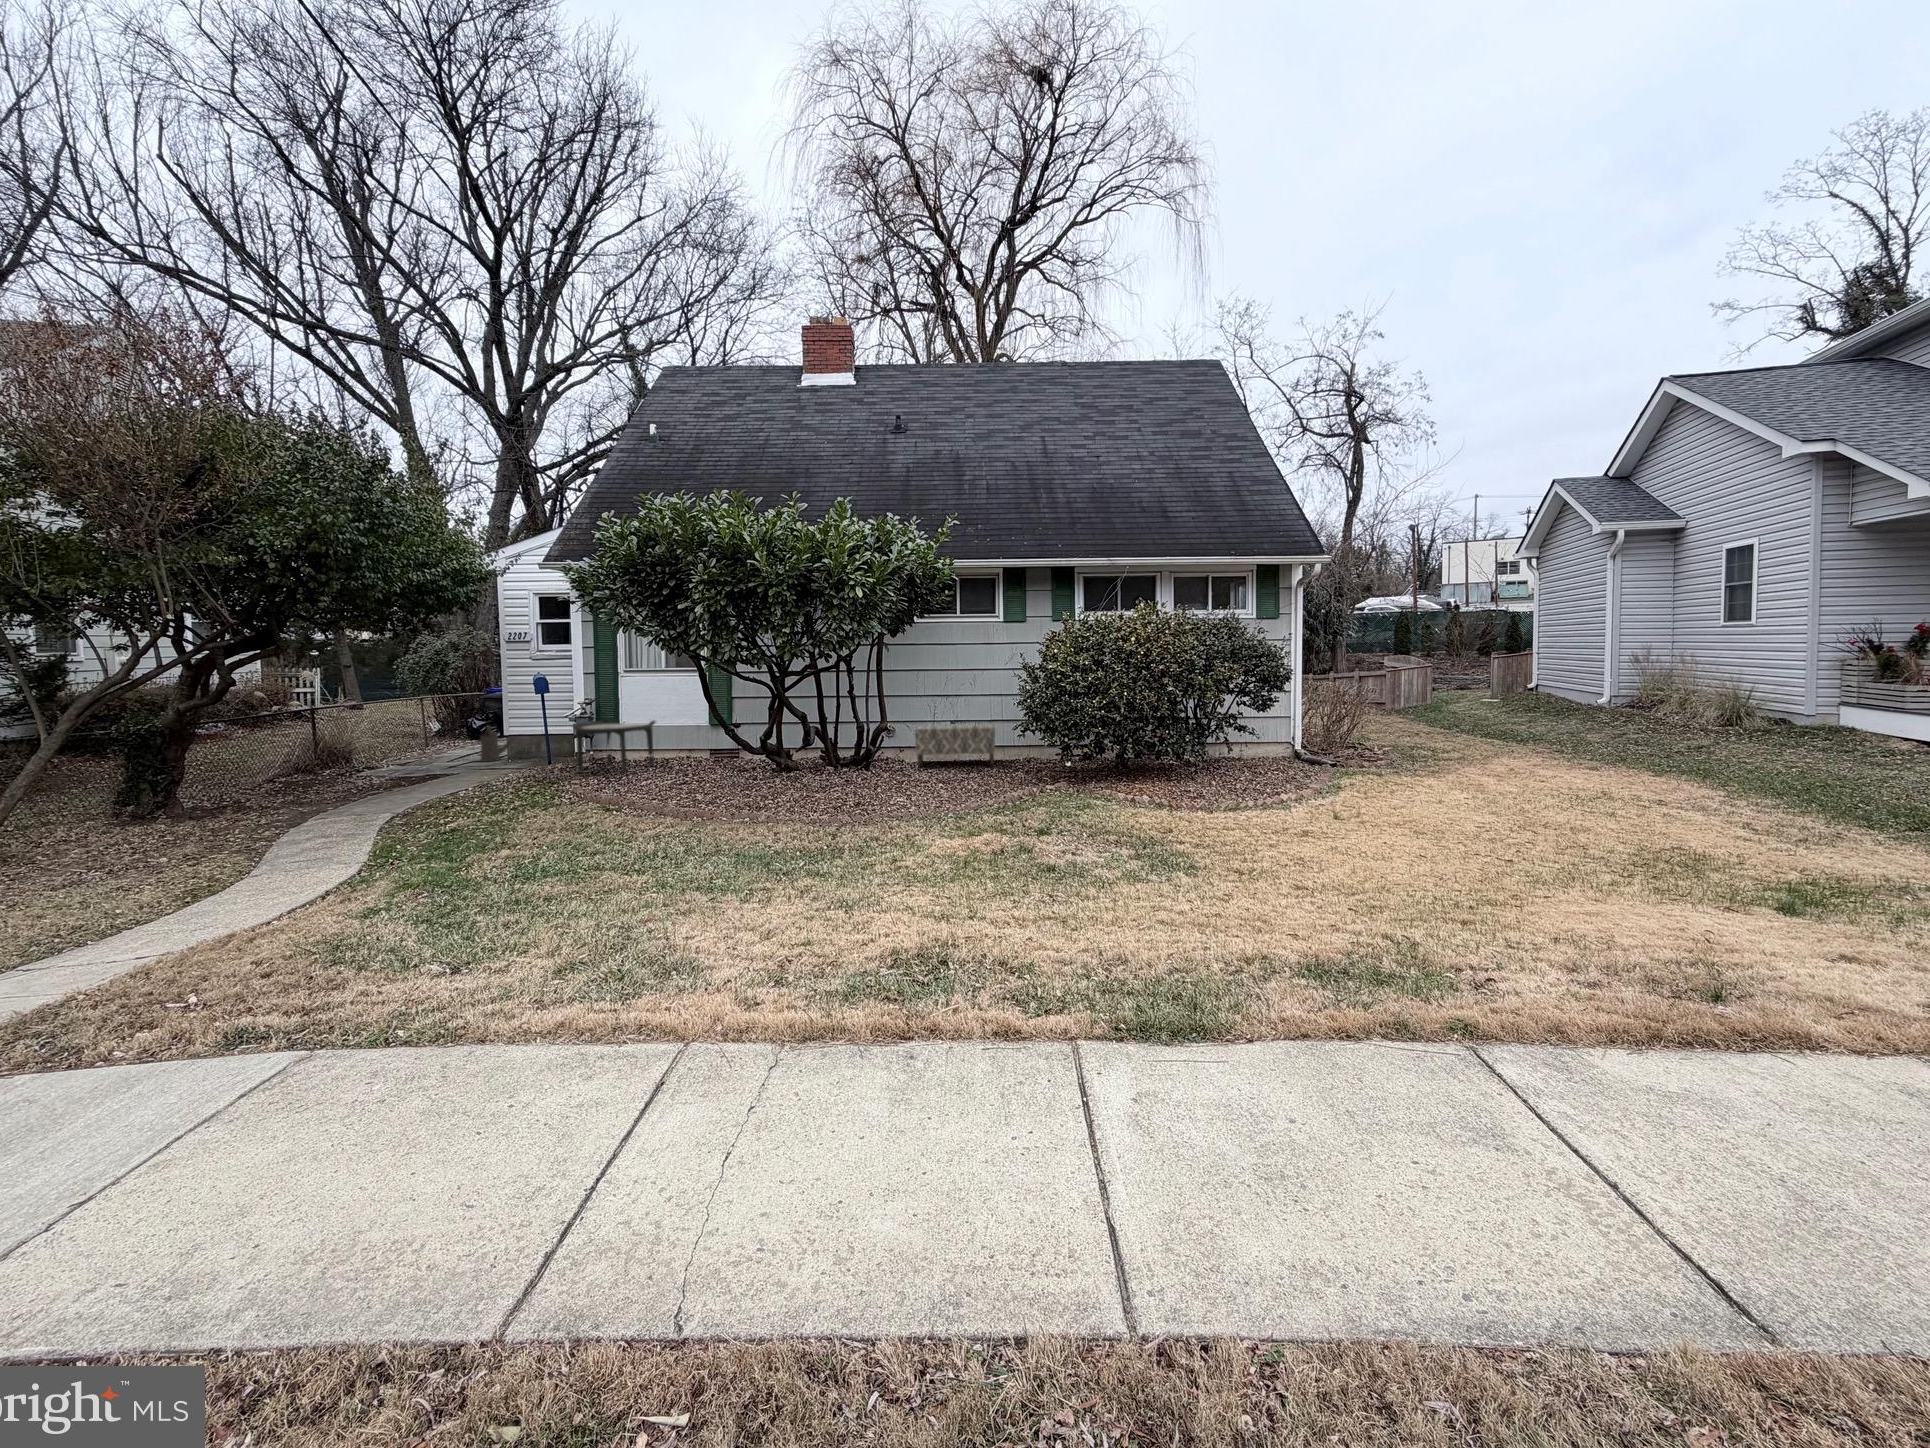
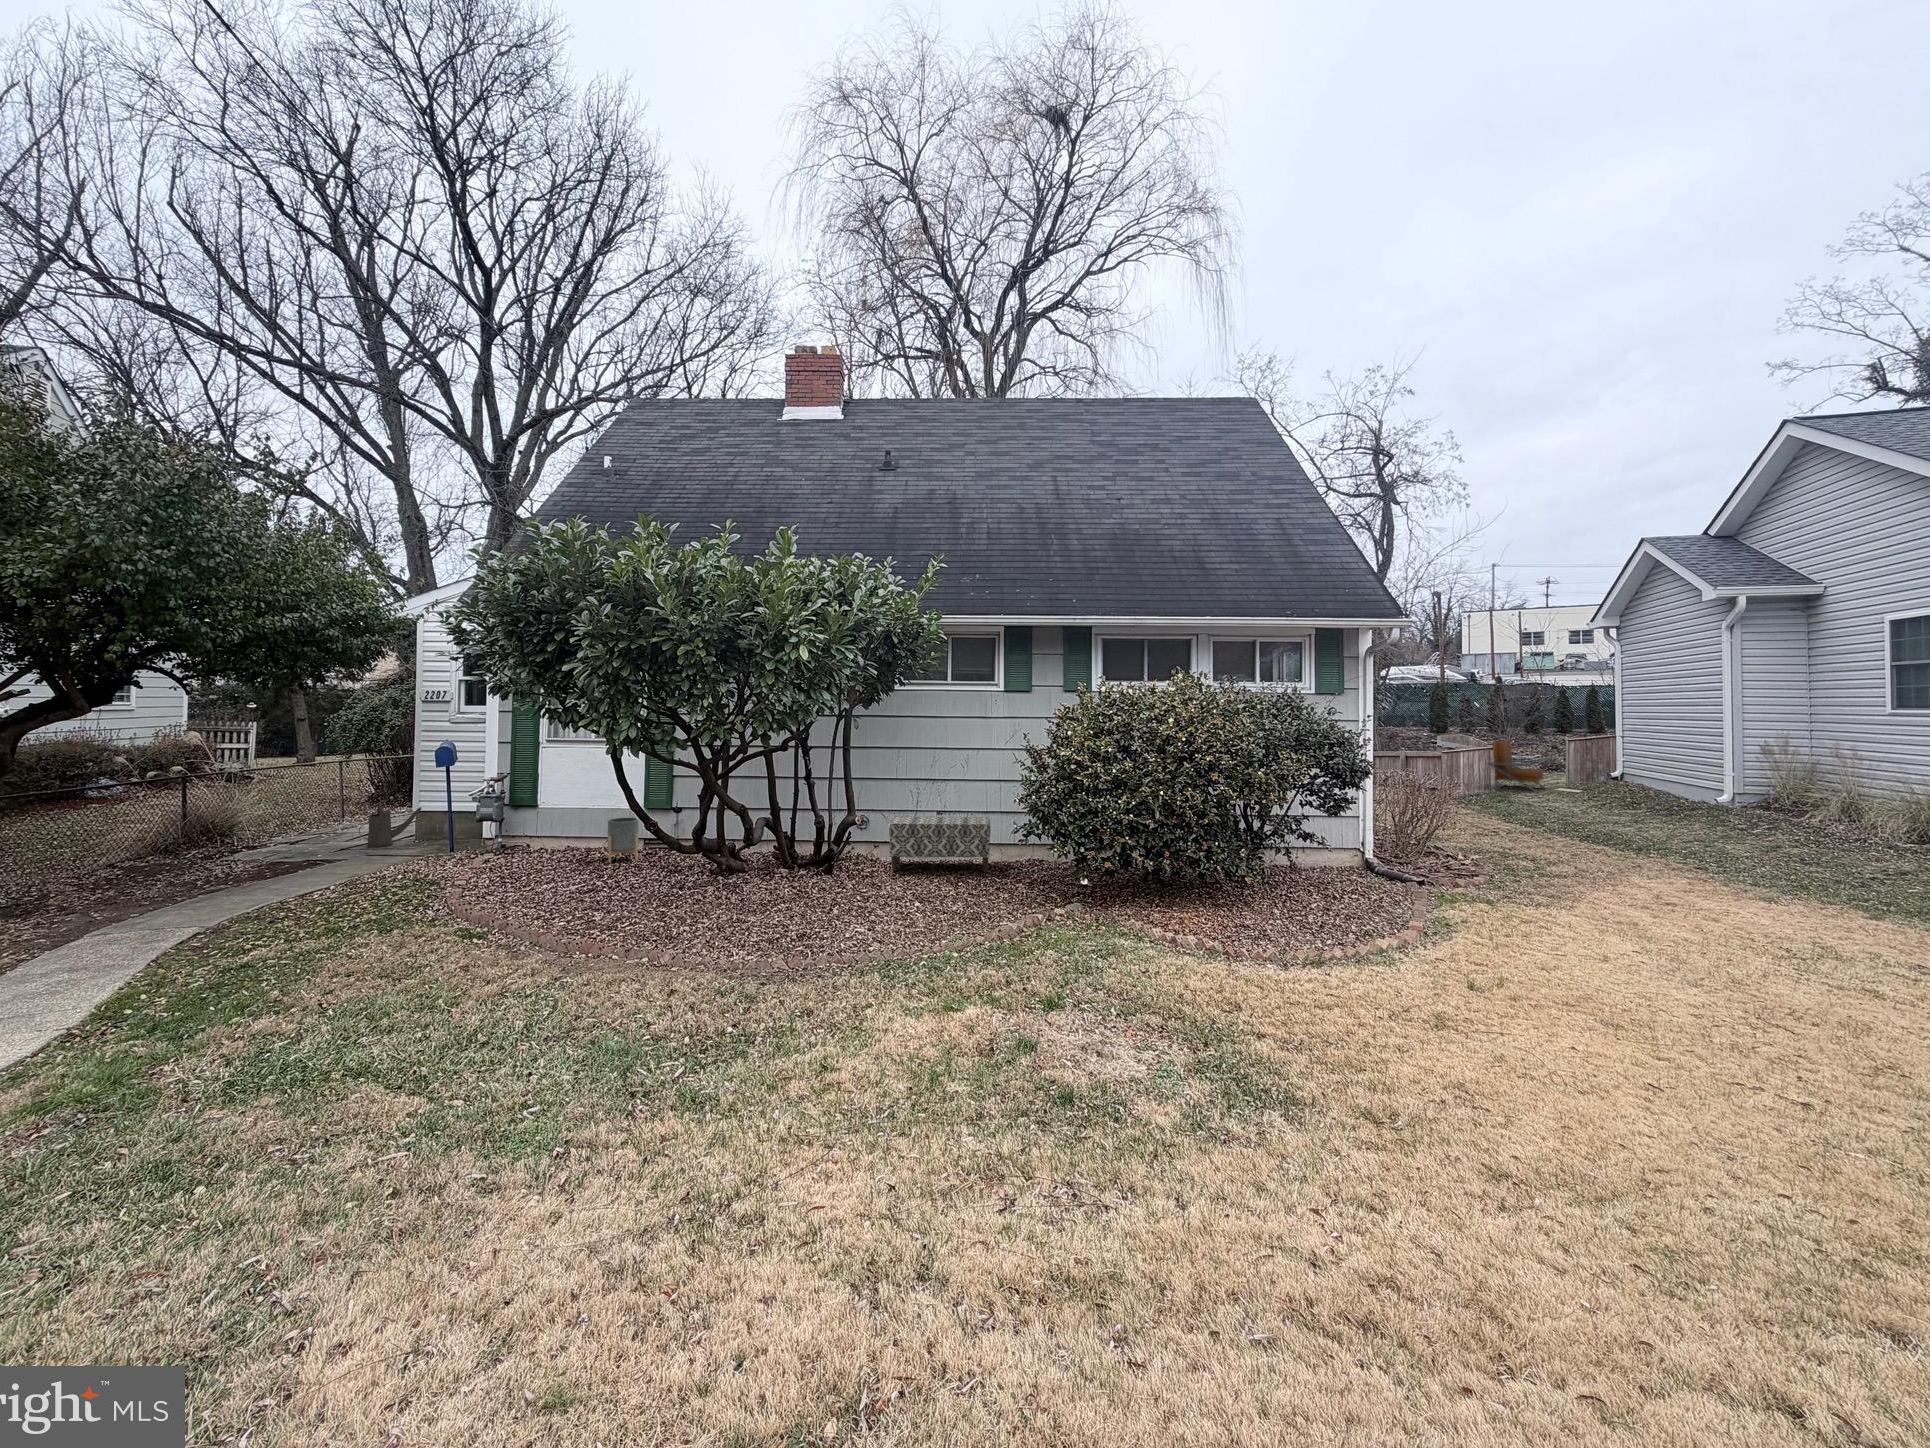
lounge chair: none [1422,657,1473,702] -> present [1488,740,1545,793]
round table: present [573,720,655,774] -> none [464,801,573,872]
planter: none [685,731,711,767] -> present [608,817,639,863]

